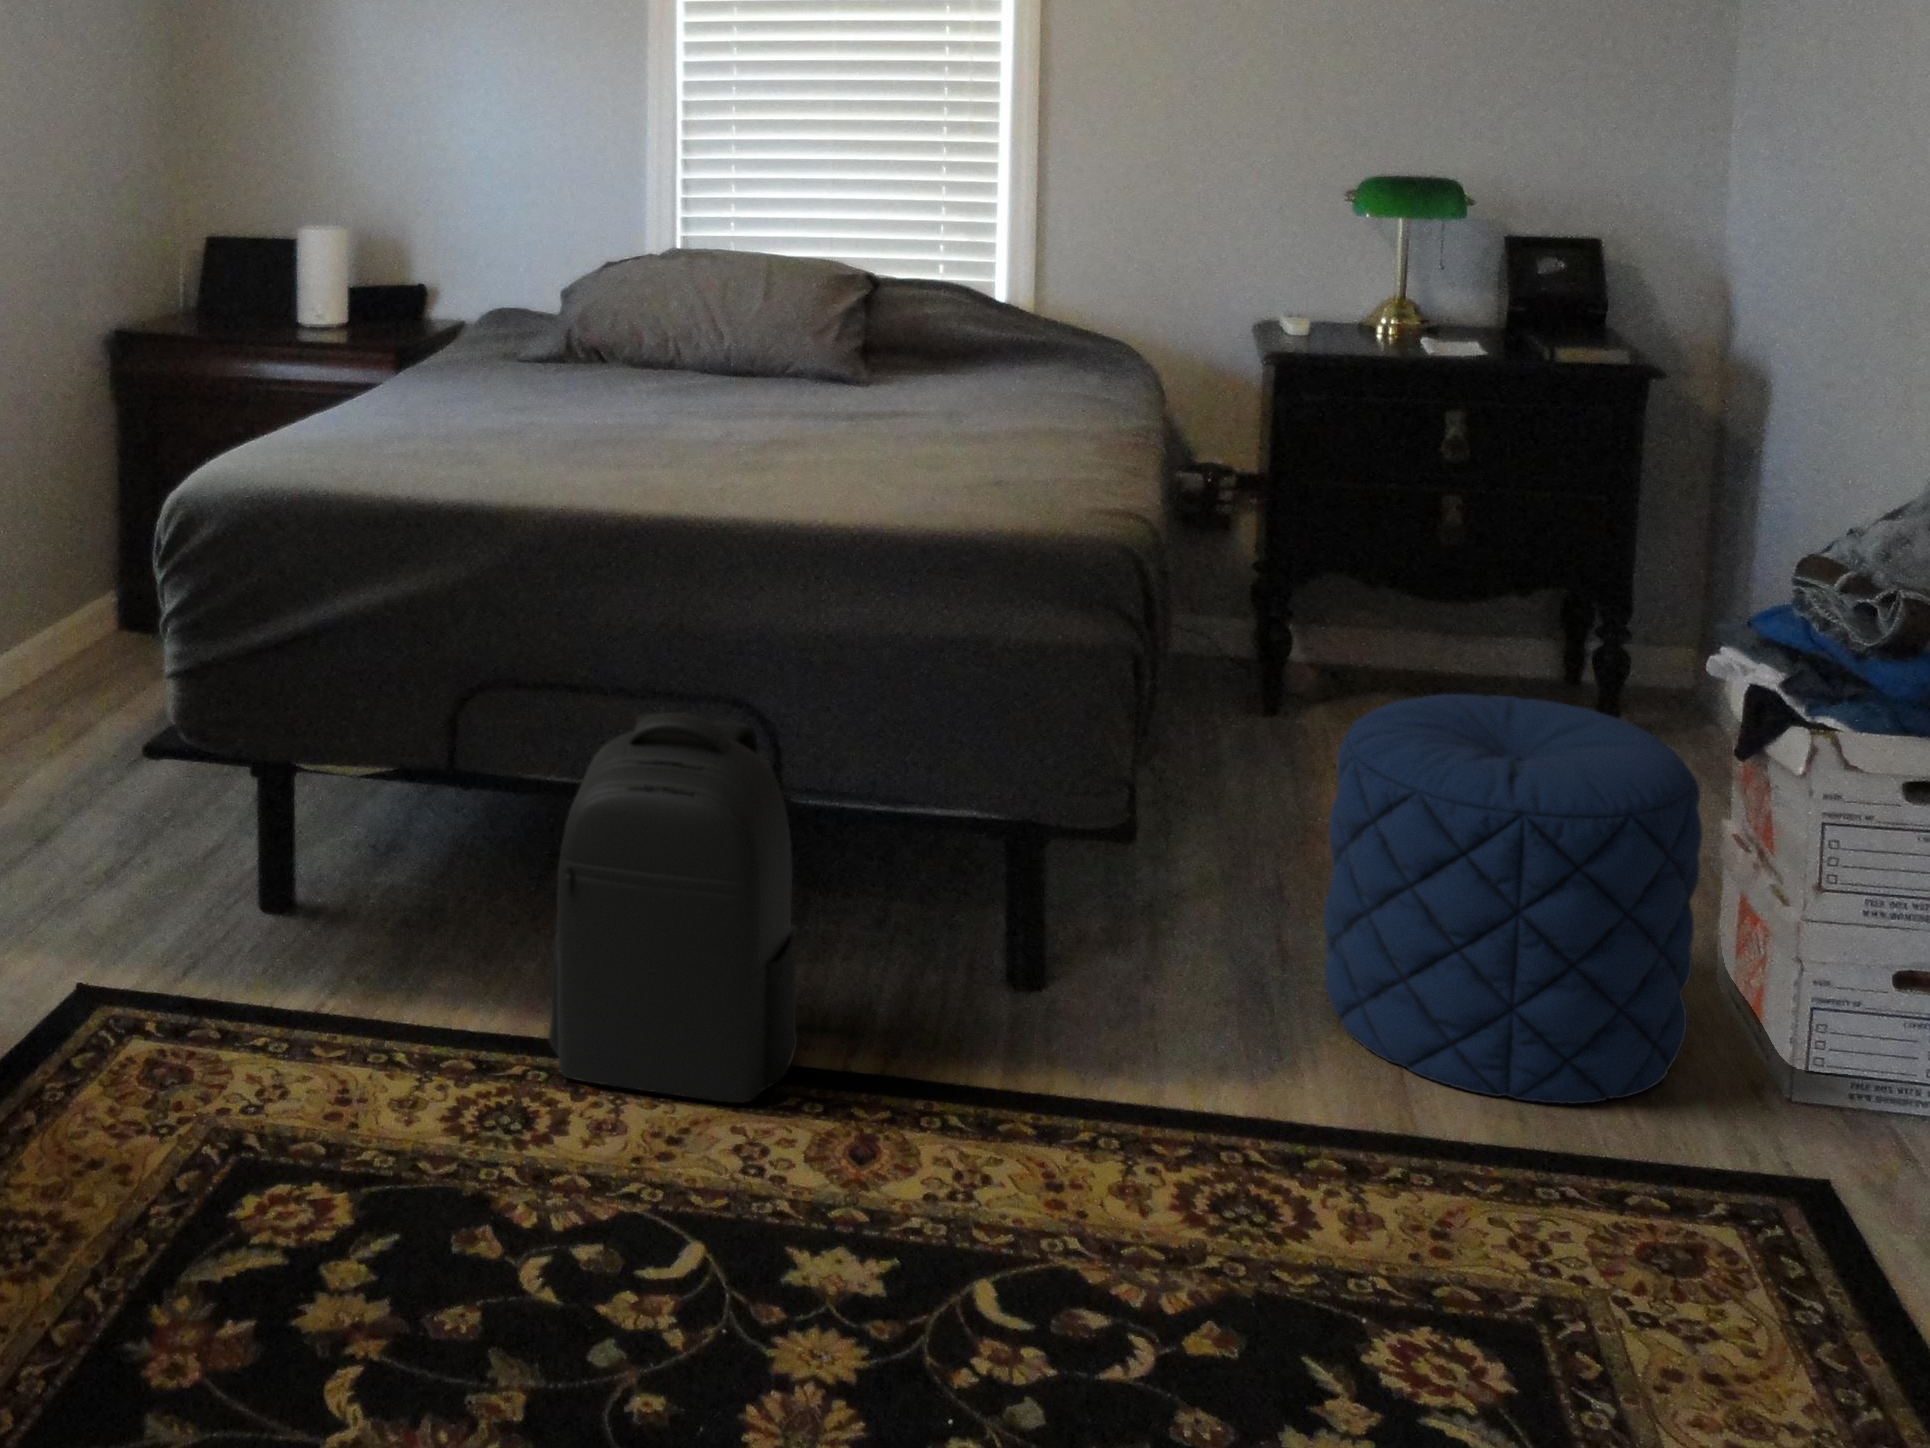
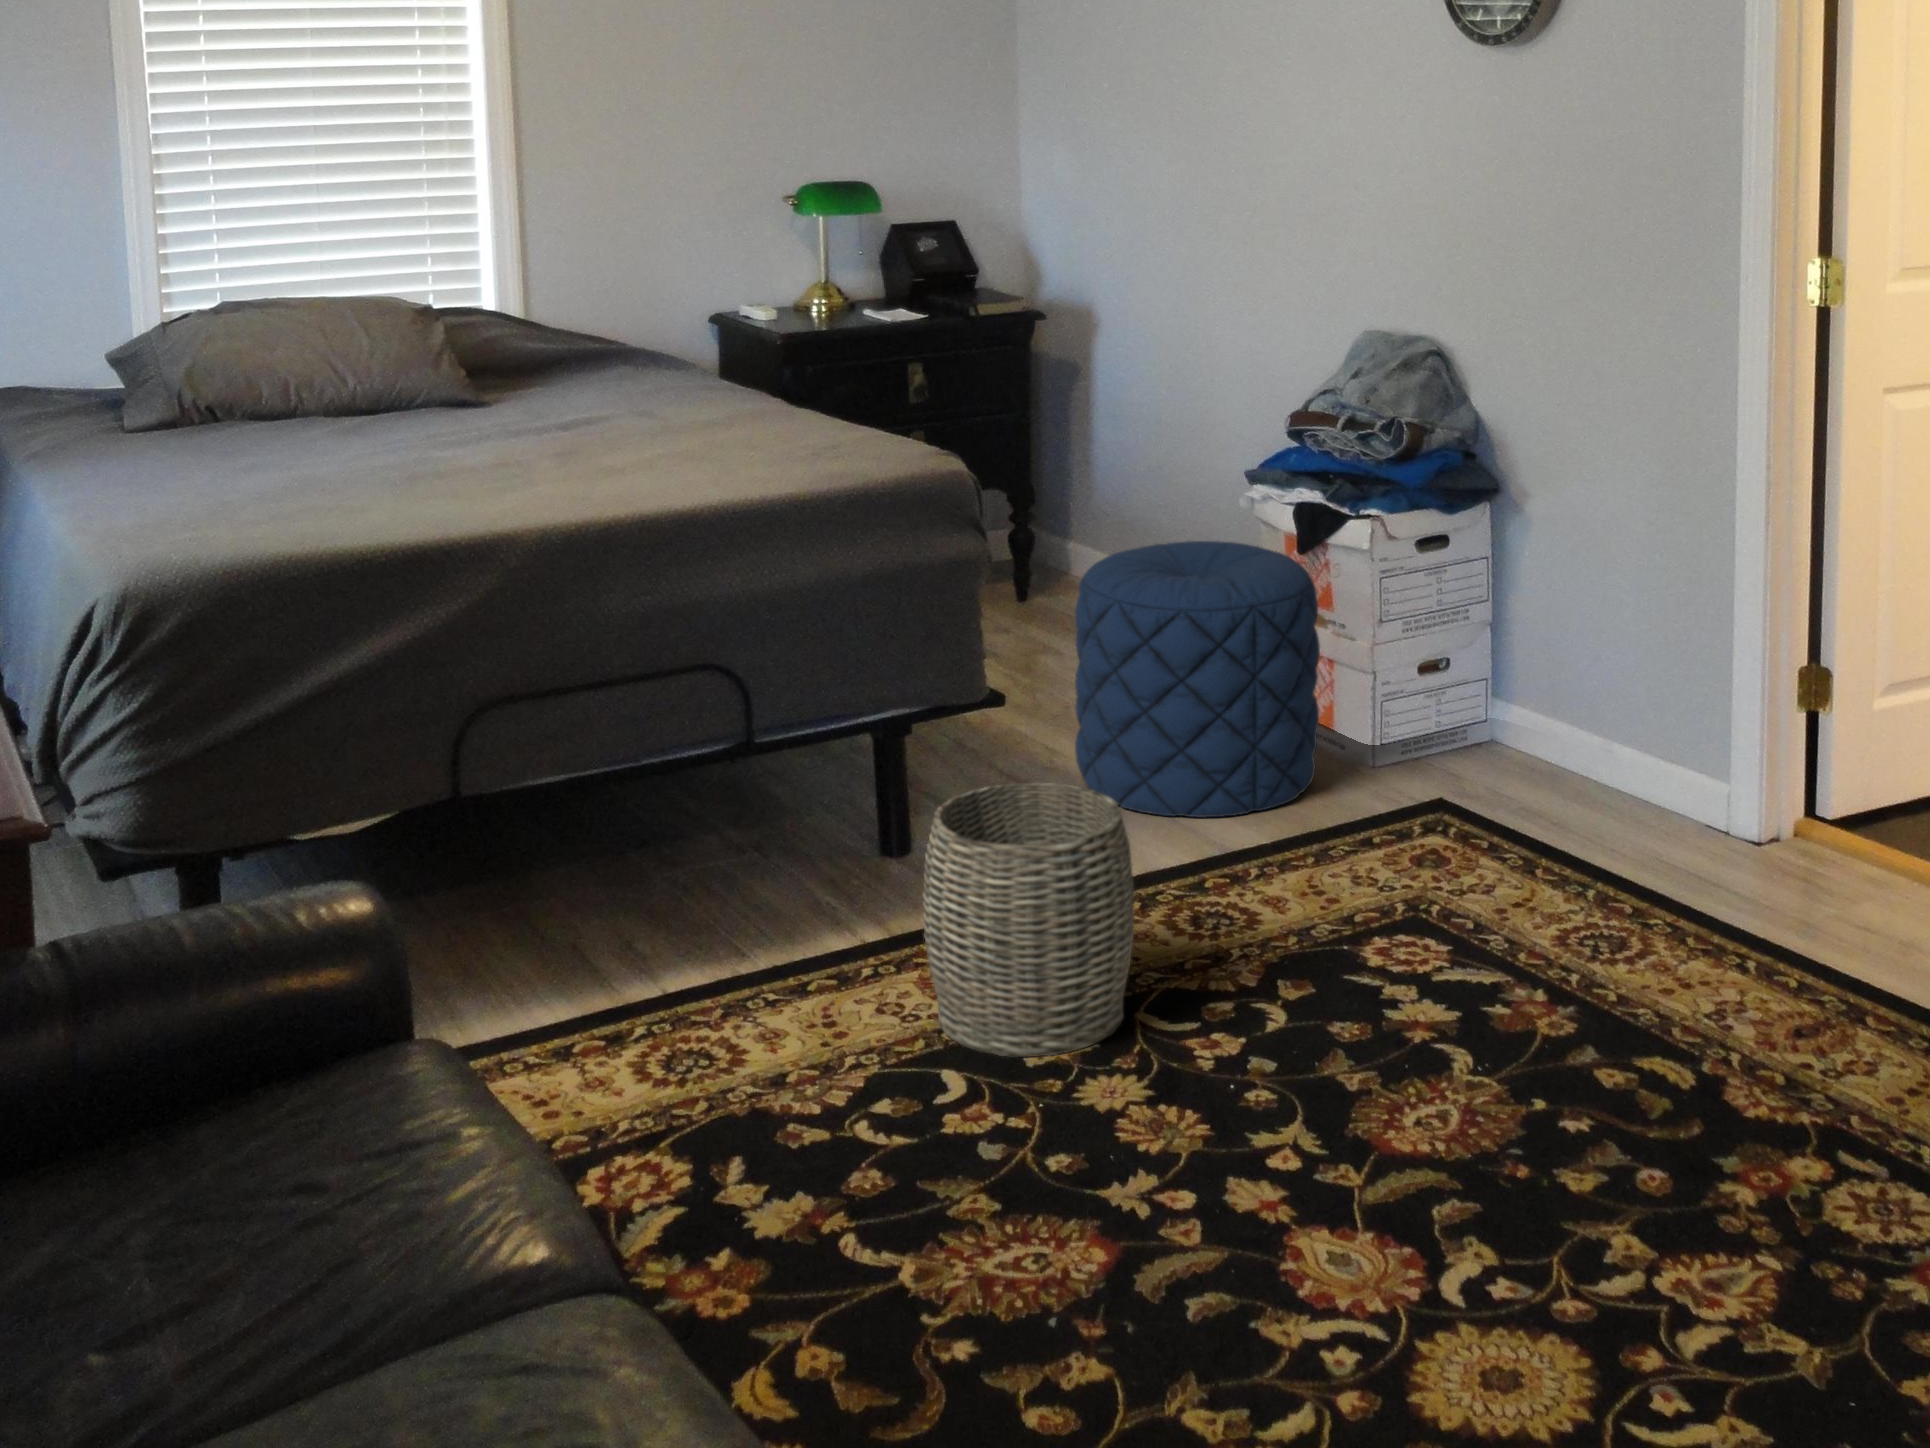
backpack: present [549,713,797,1103] -> none [625,670,850,1024]
woven basket: none [739,930,1002,1290] -> present [923,783,1134,1057]

